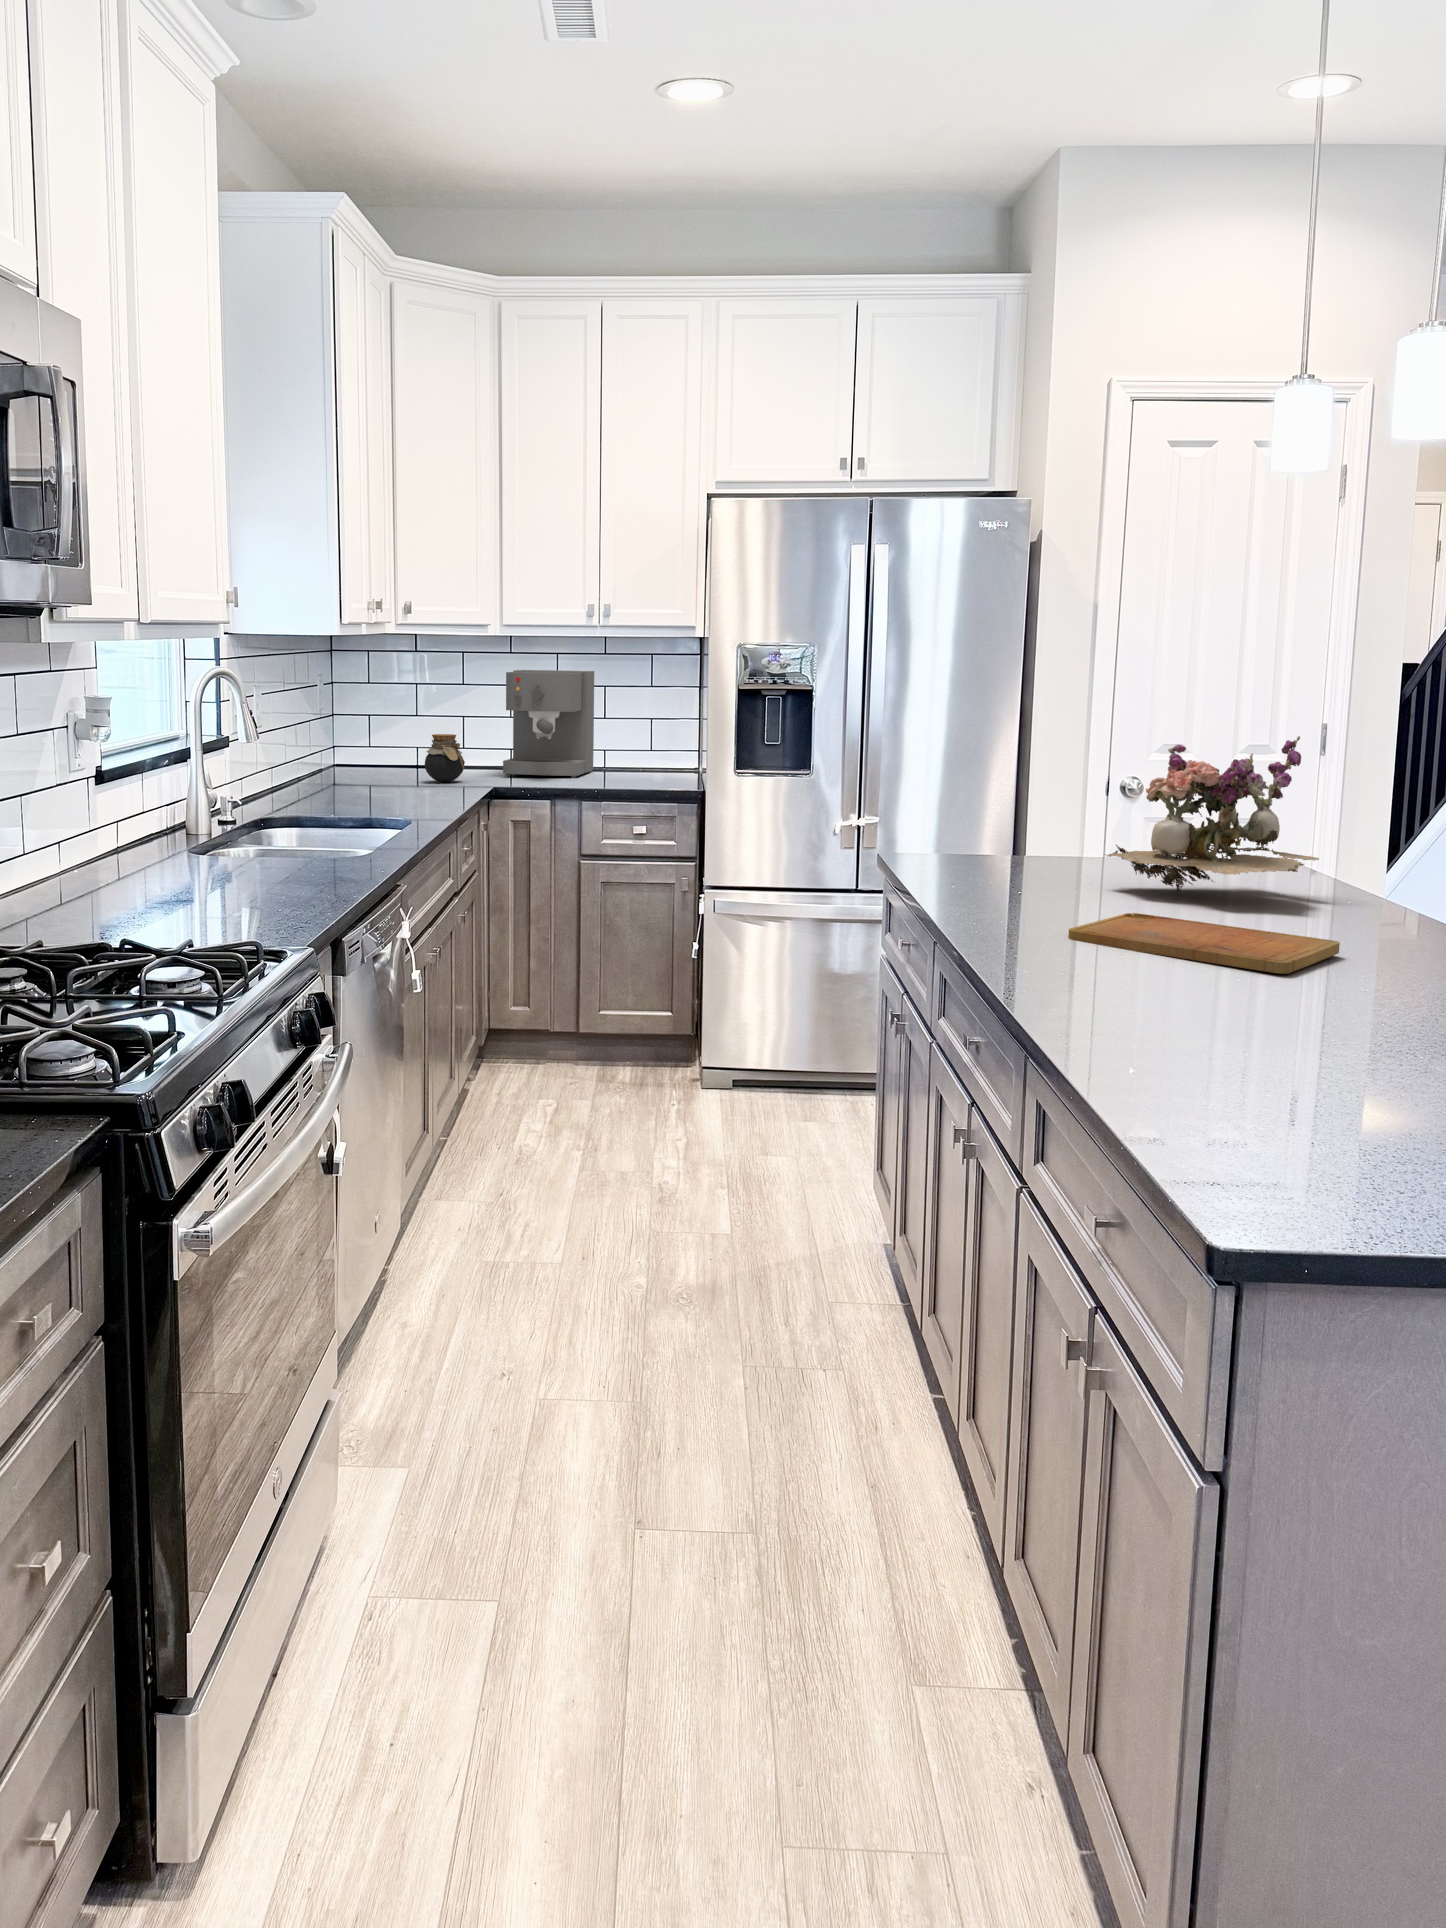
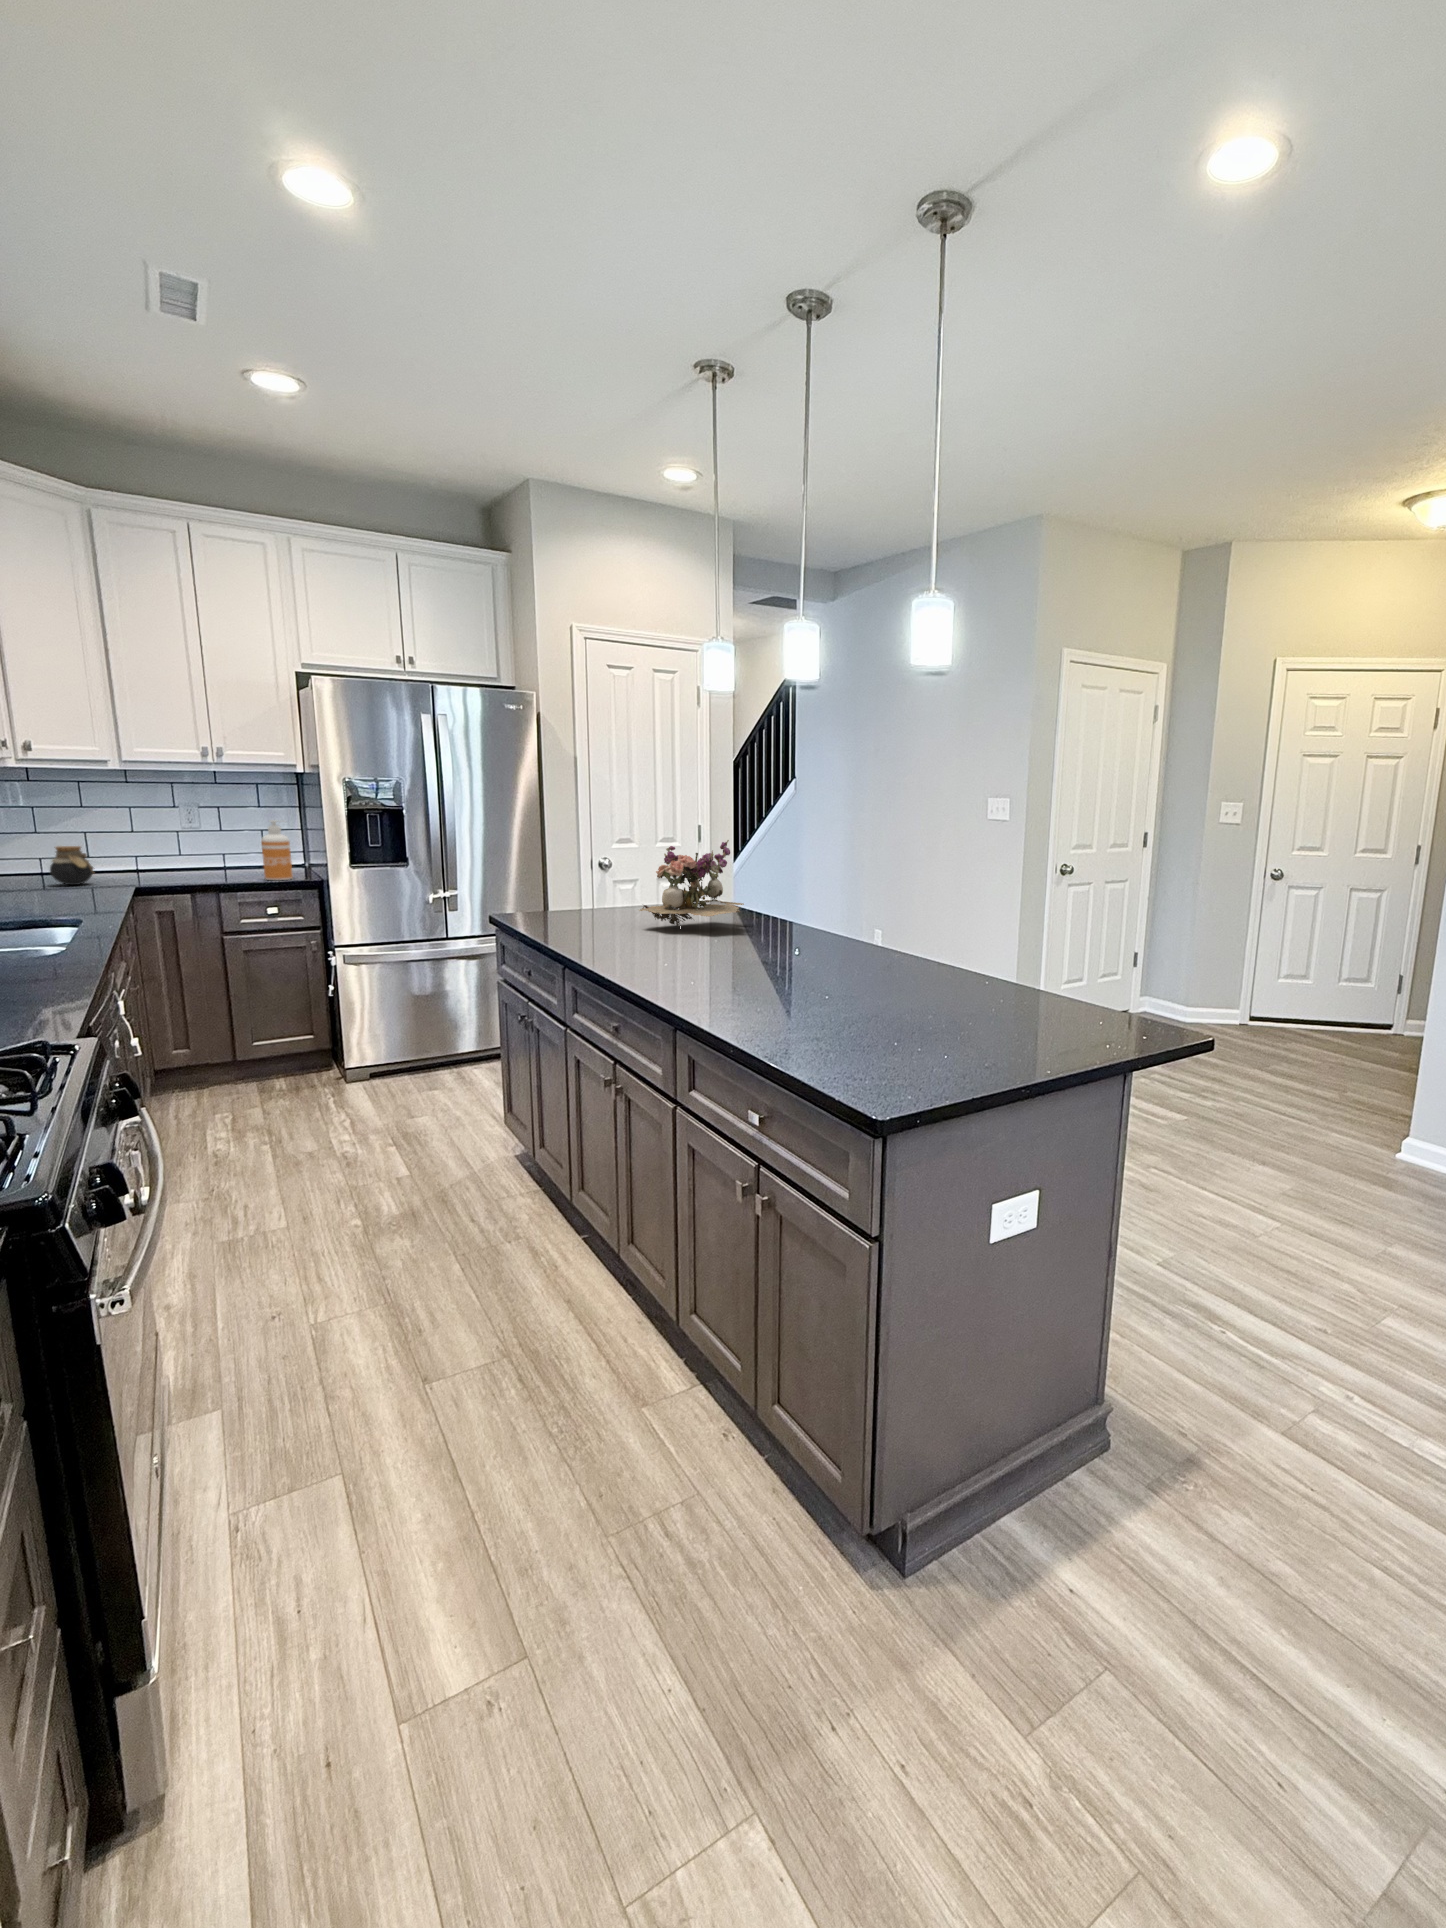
coffee maker: present [503,670,594,778] -> none [124,793,215,877]
soap dispenser: none [636,703,668,786] -> present [261,820,293,880]
cutting board: present [1068,913,1340,974] -> none [647,943,780,969]

